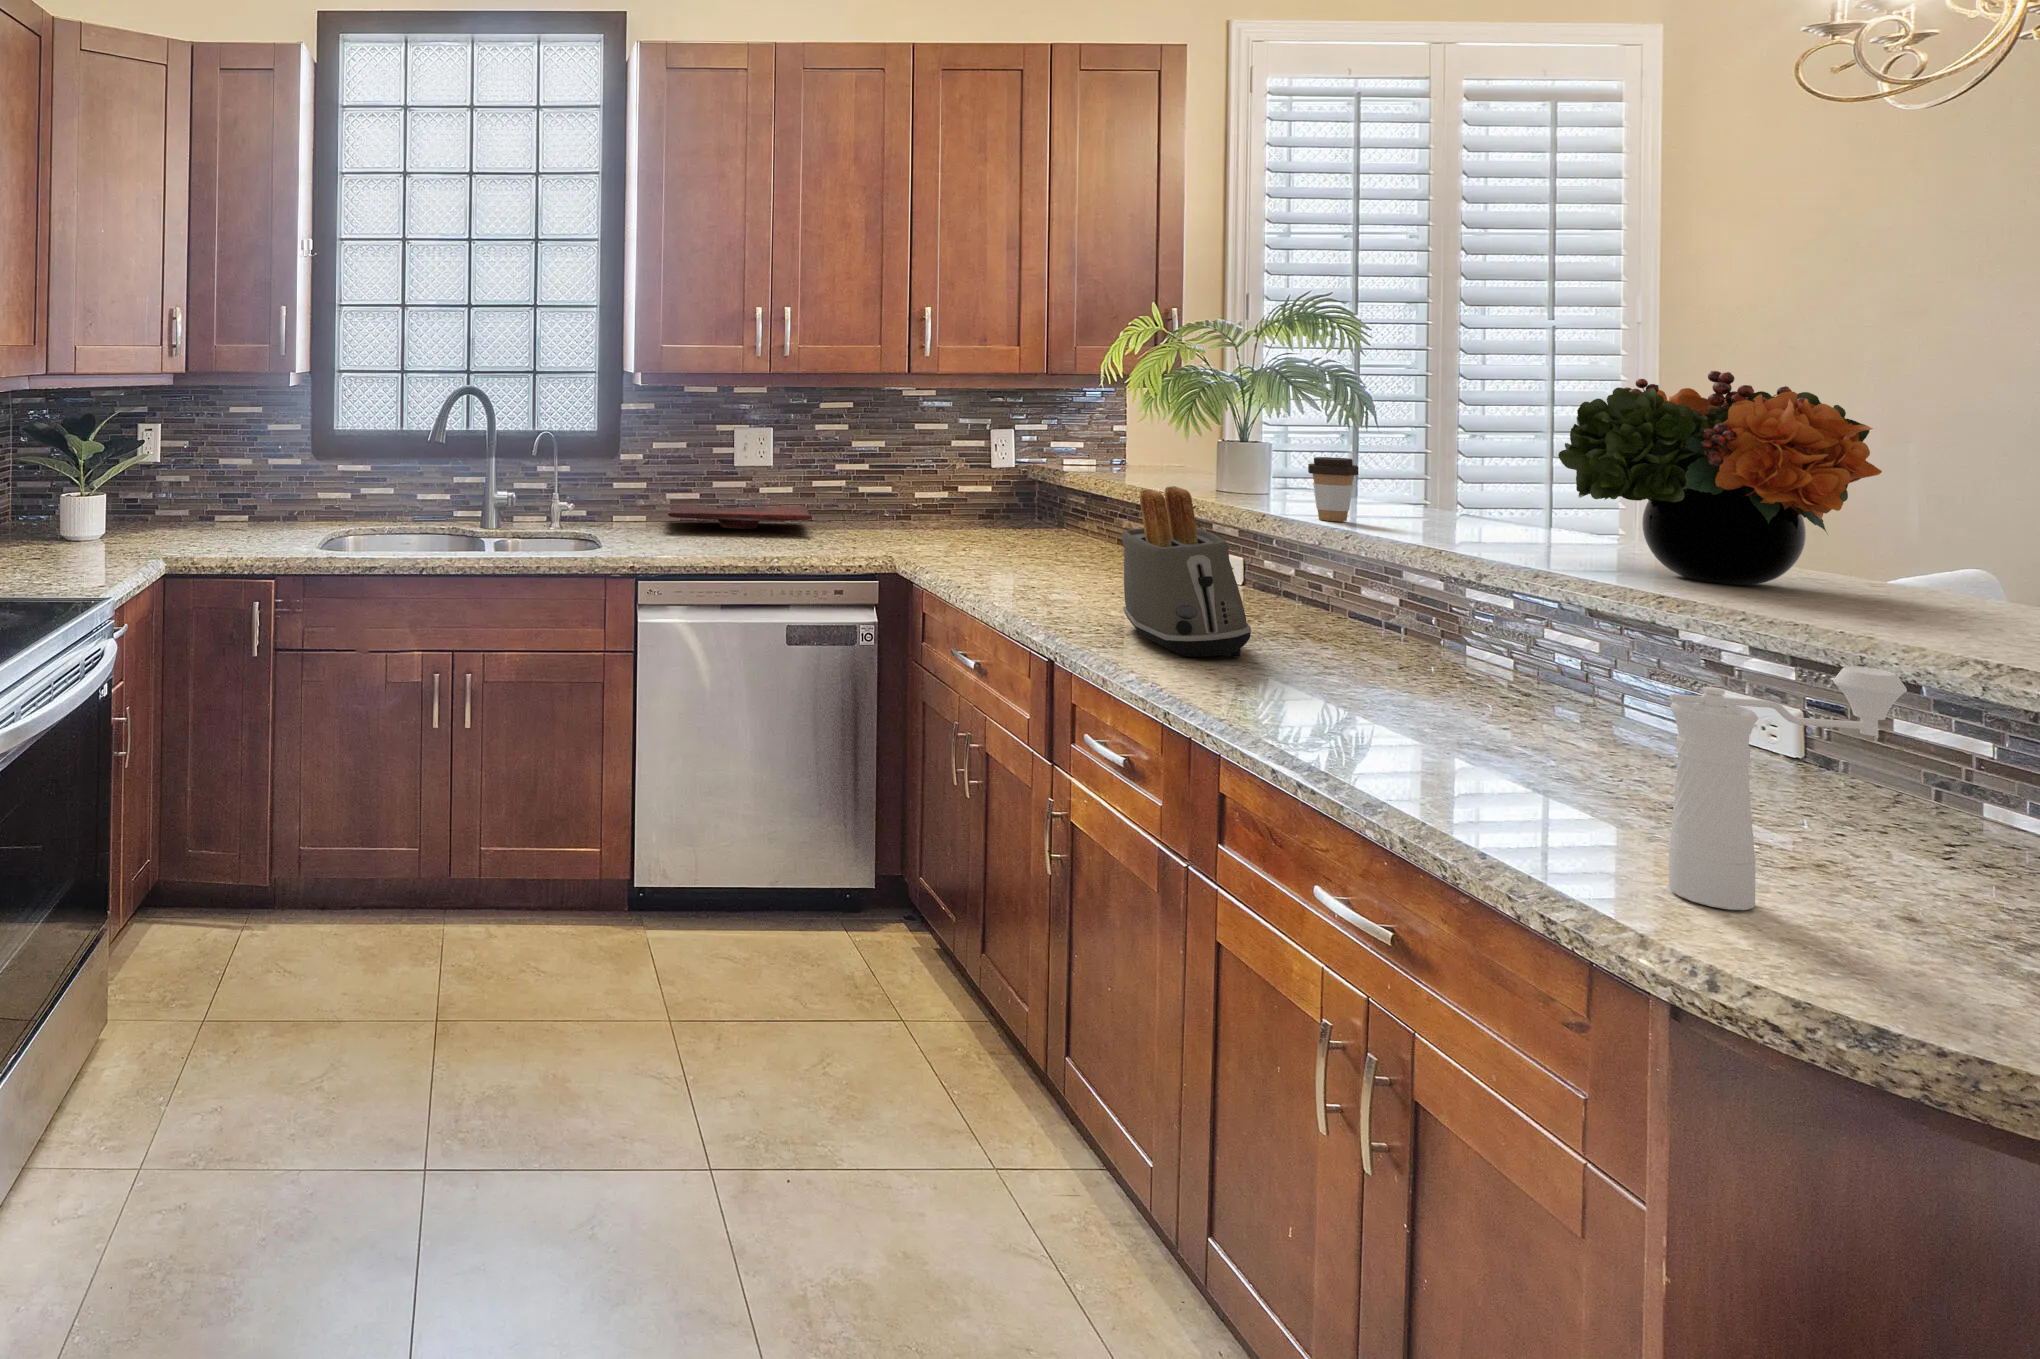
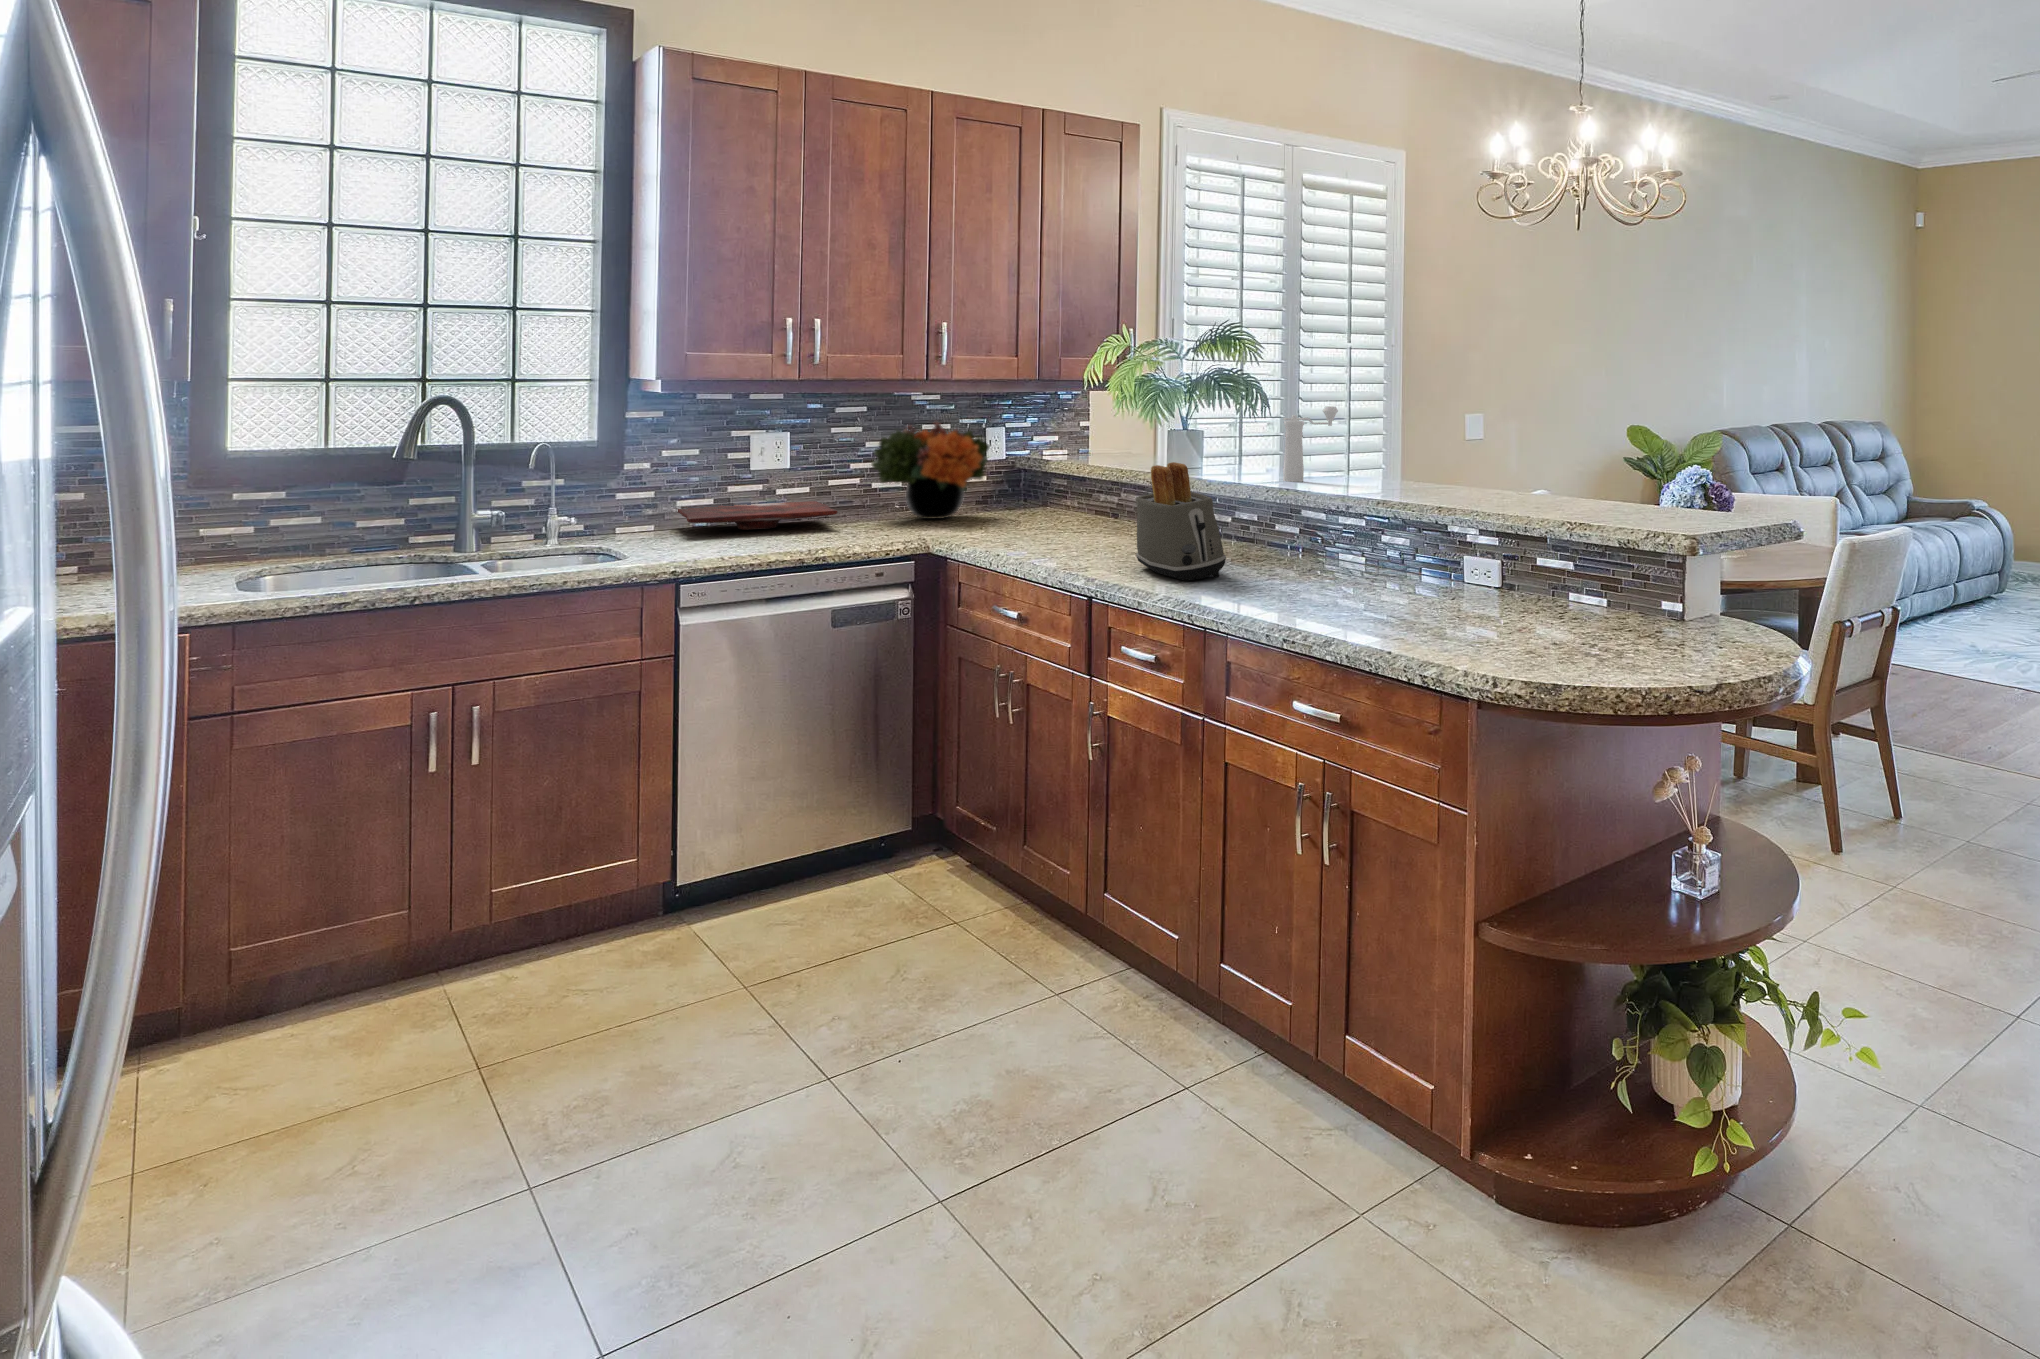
flower arrangement: present [1558,371,1882,585] -> present [872,422,989,519]
coffee cup: present [1308,457,1358,521] -> none [1241,438,1271,482]
pepper mill: present [1669,667,1907,910] -> present [1283,406,1338,482]

